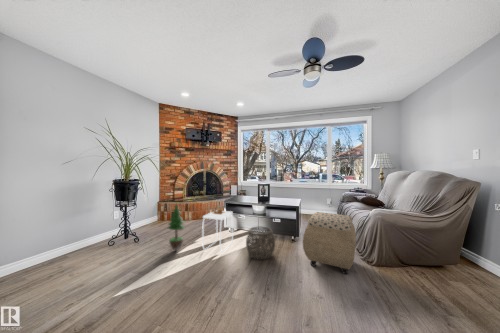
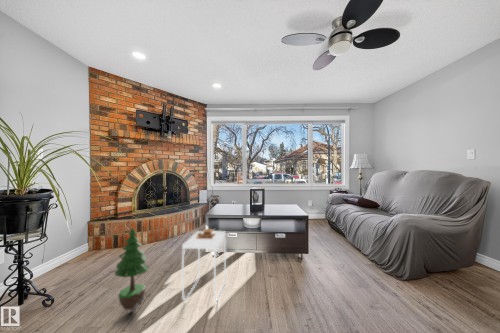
ottoman: present [303,212,356,274] -> none [337,224,429,313]
woven basket: present [246,226,275,260] -> none [255,251,300,308]

